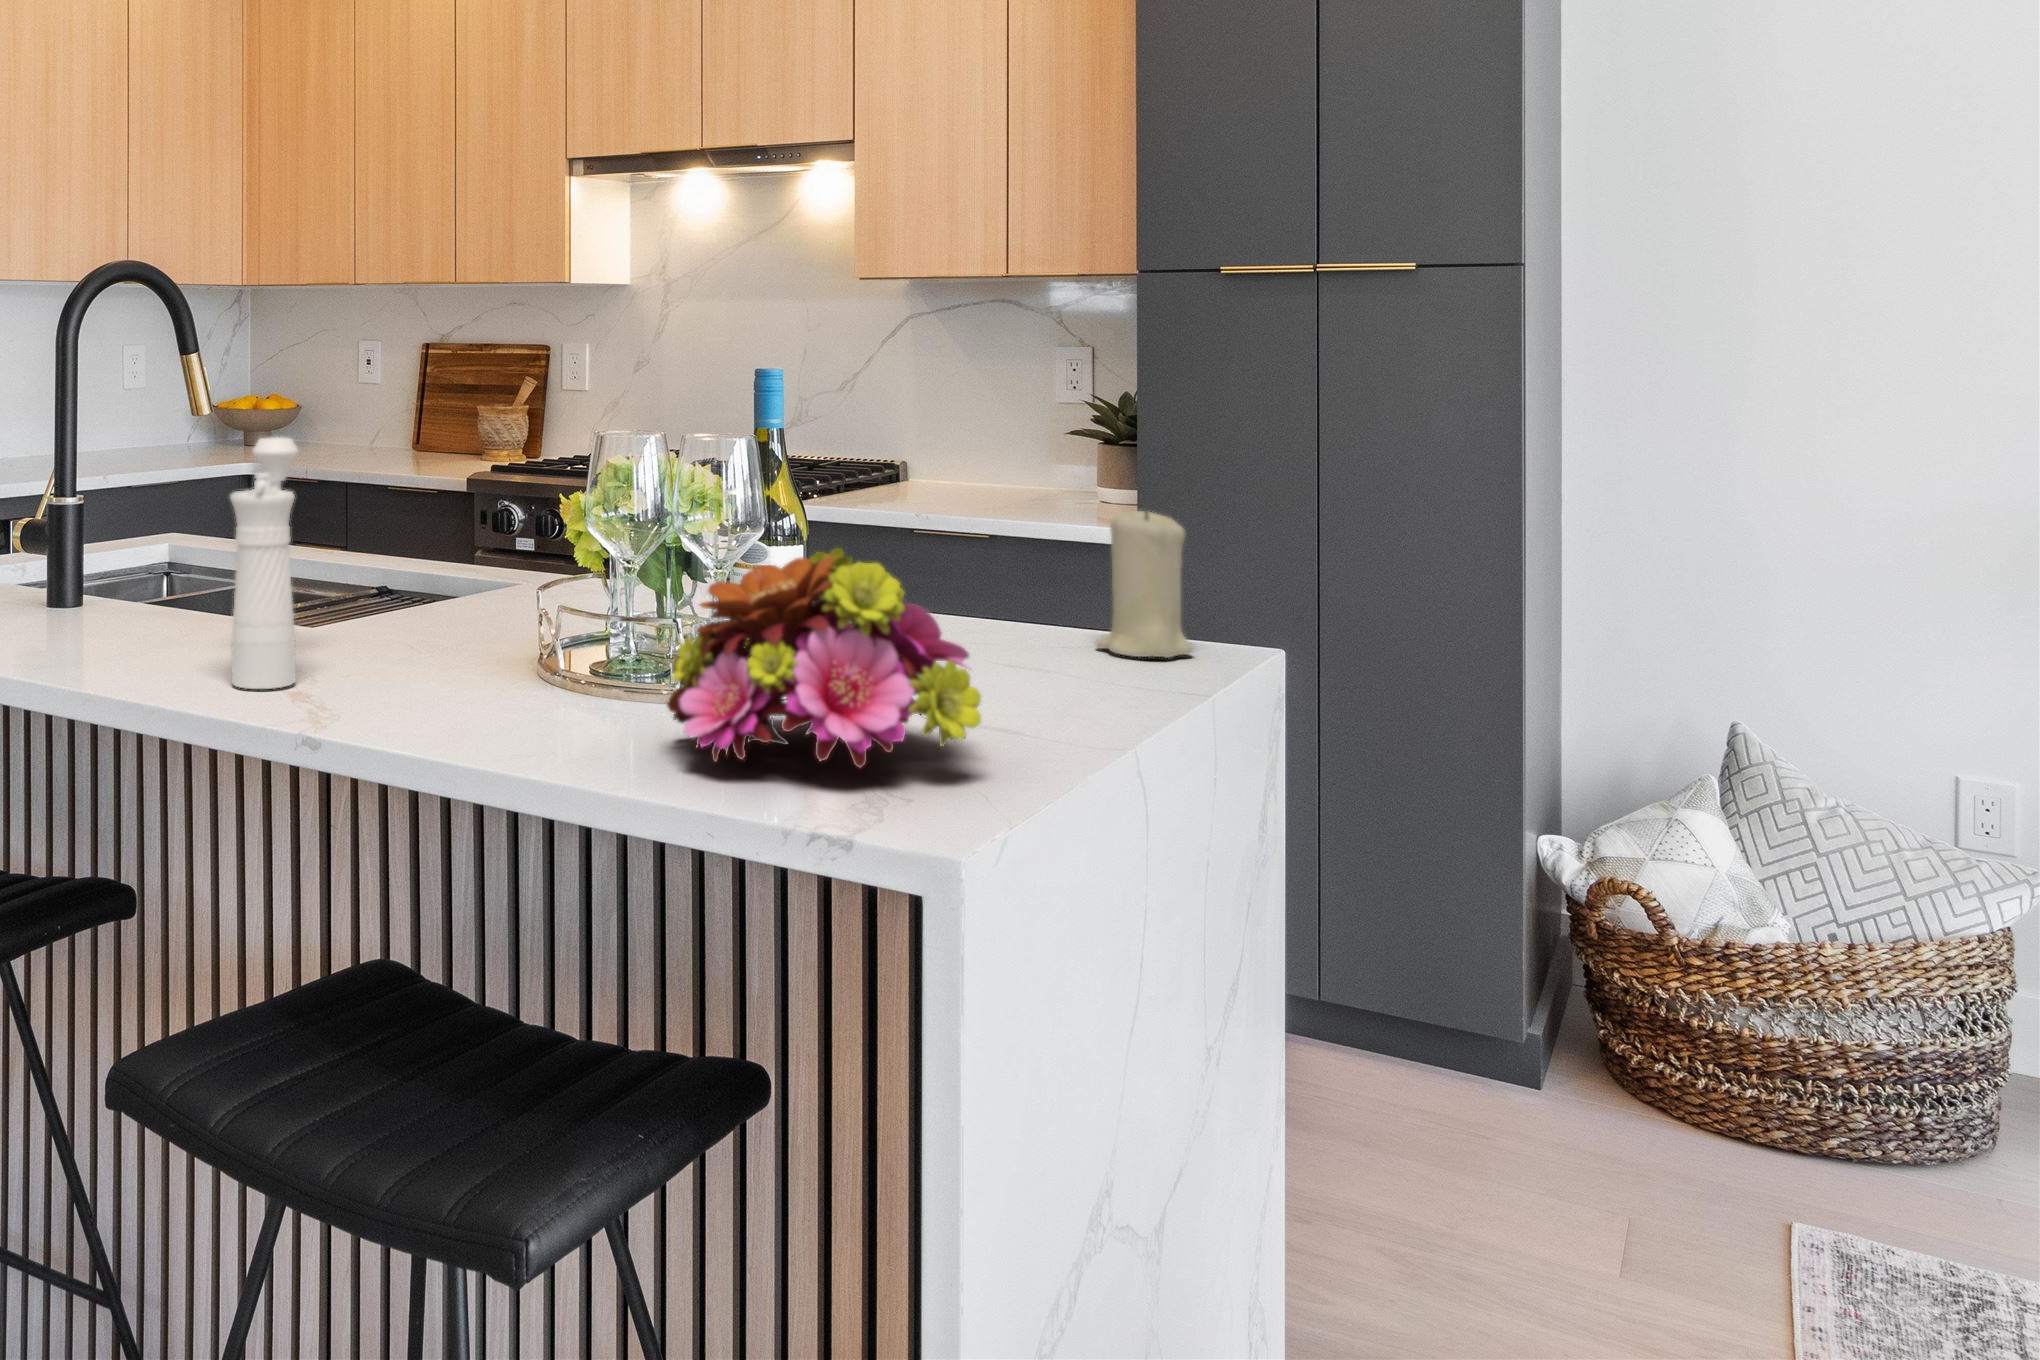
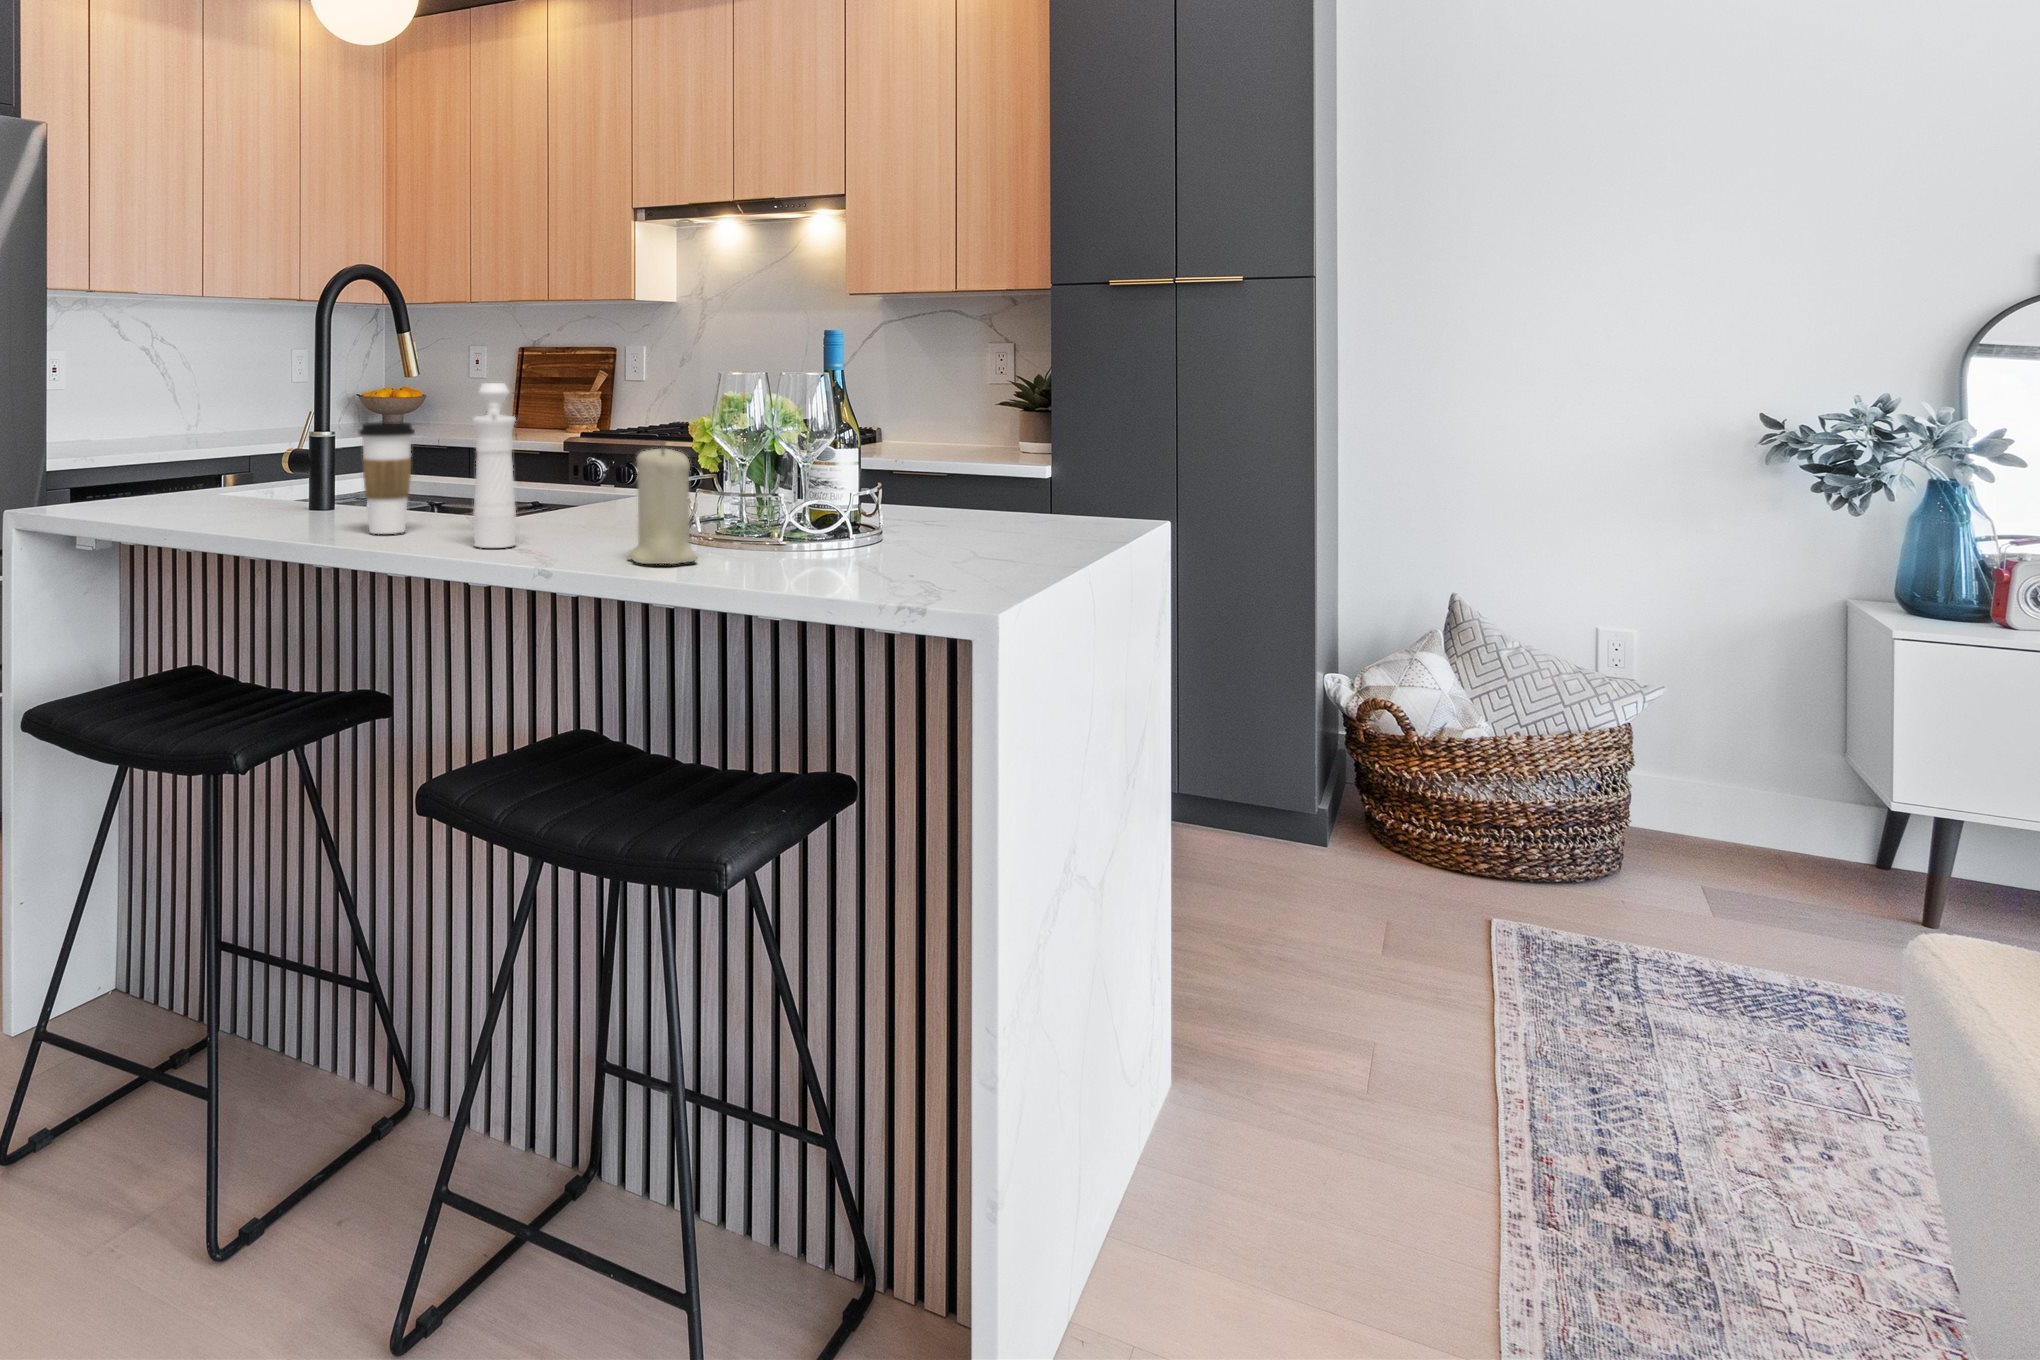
coffee cup: none [82,492,165,657] -> present [359,422,415,534]
candle: present [1096,507,1194,658] -> present [627,445,697,564]
flower bouquet: present [667,548,981,768] -> none [779,442,983,576]

